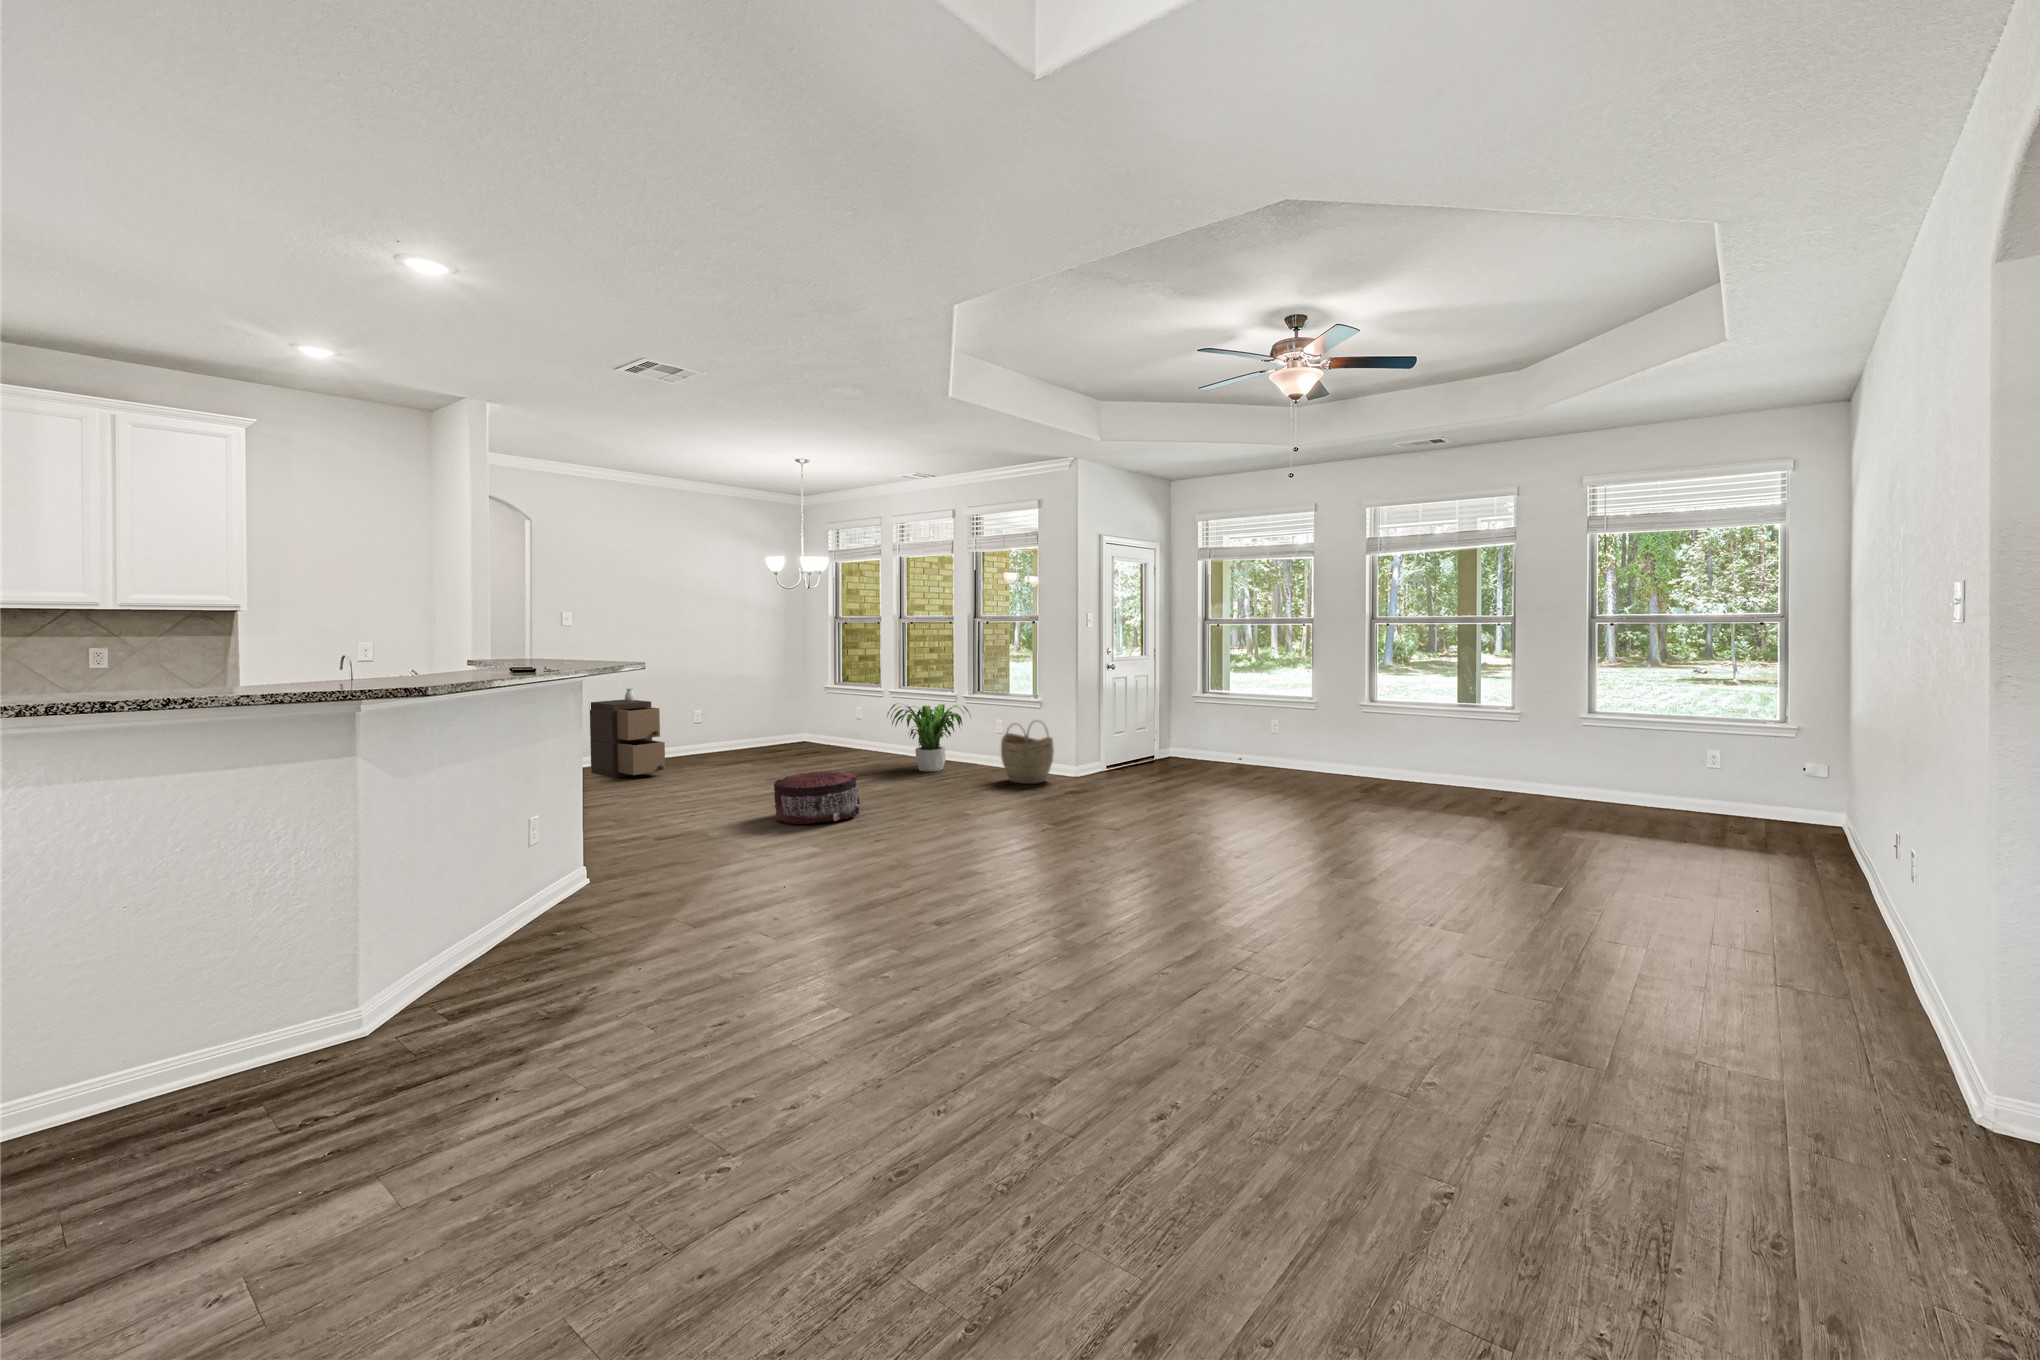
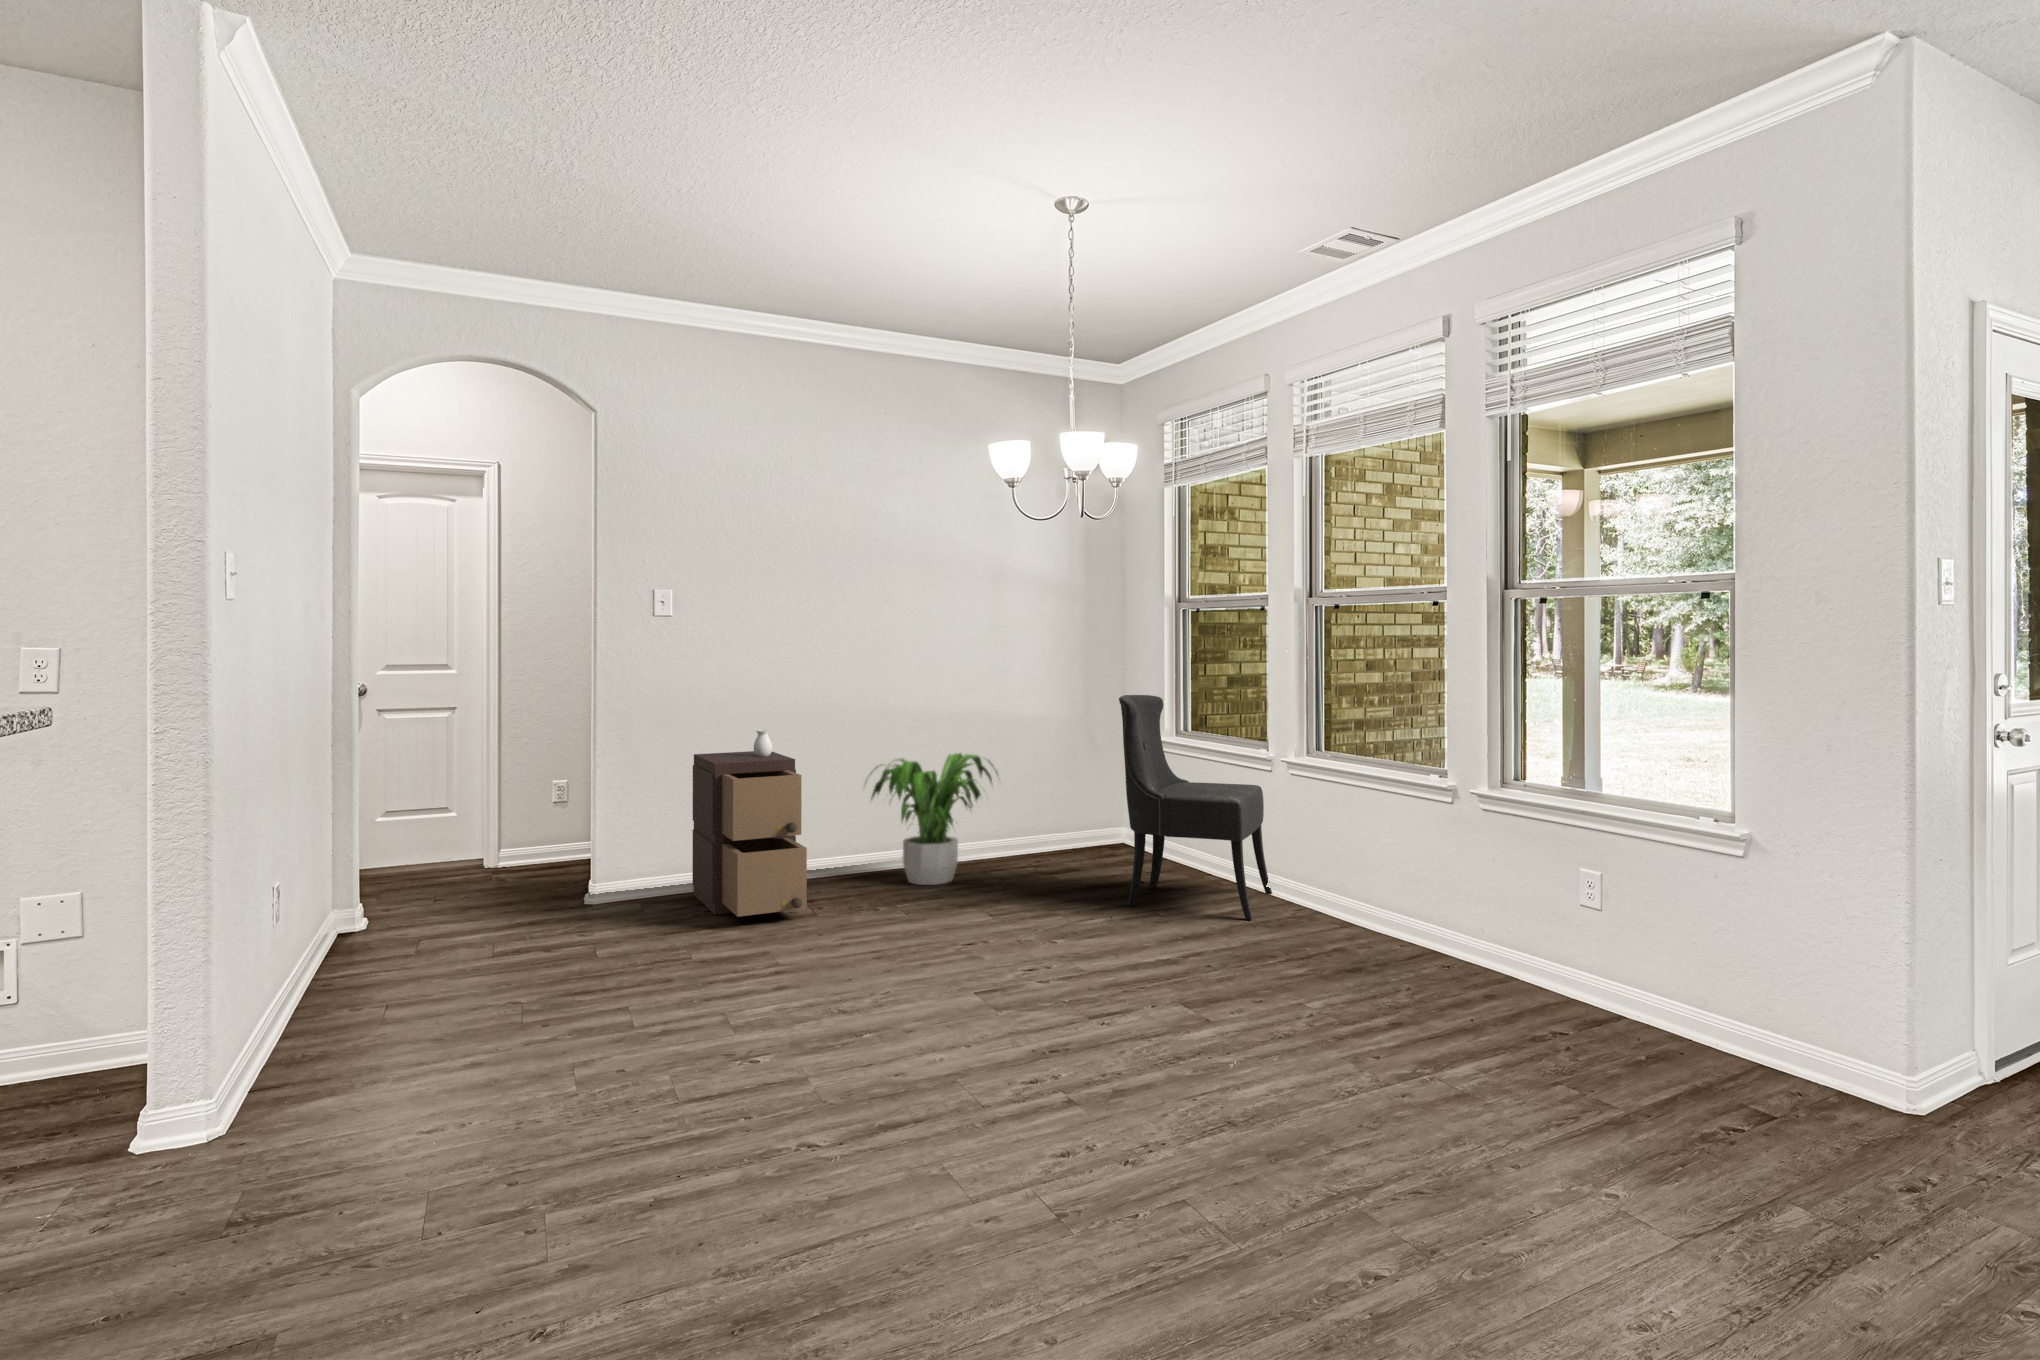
dining chair: none [813,665,886,761] -> present [1119,695,1272,920]
potted plant: present [887,703,970,771] -> present [871,753,997,885]
woven basket: present [1001,721,1054,784] -> none [1603,881,1790,1092]
pouf: present [774,771,860,824] -> none [902,1015,1166,1246]

